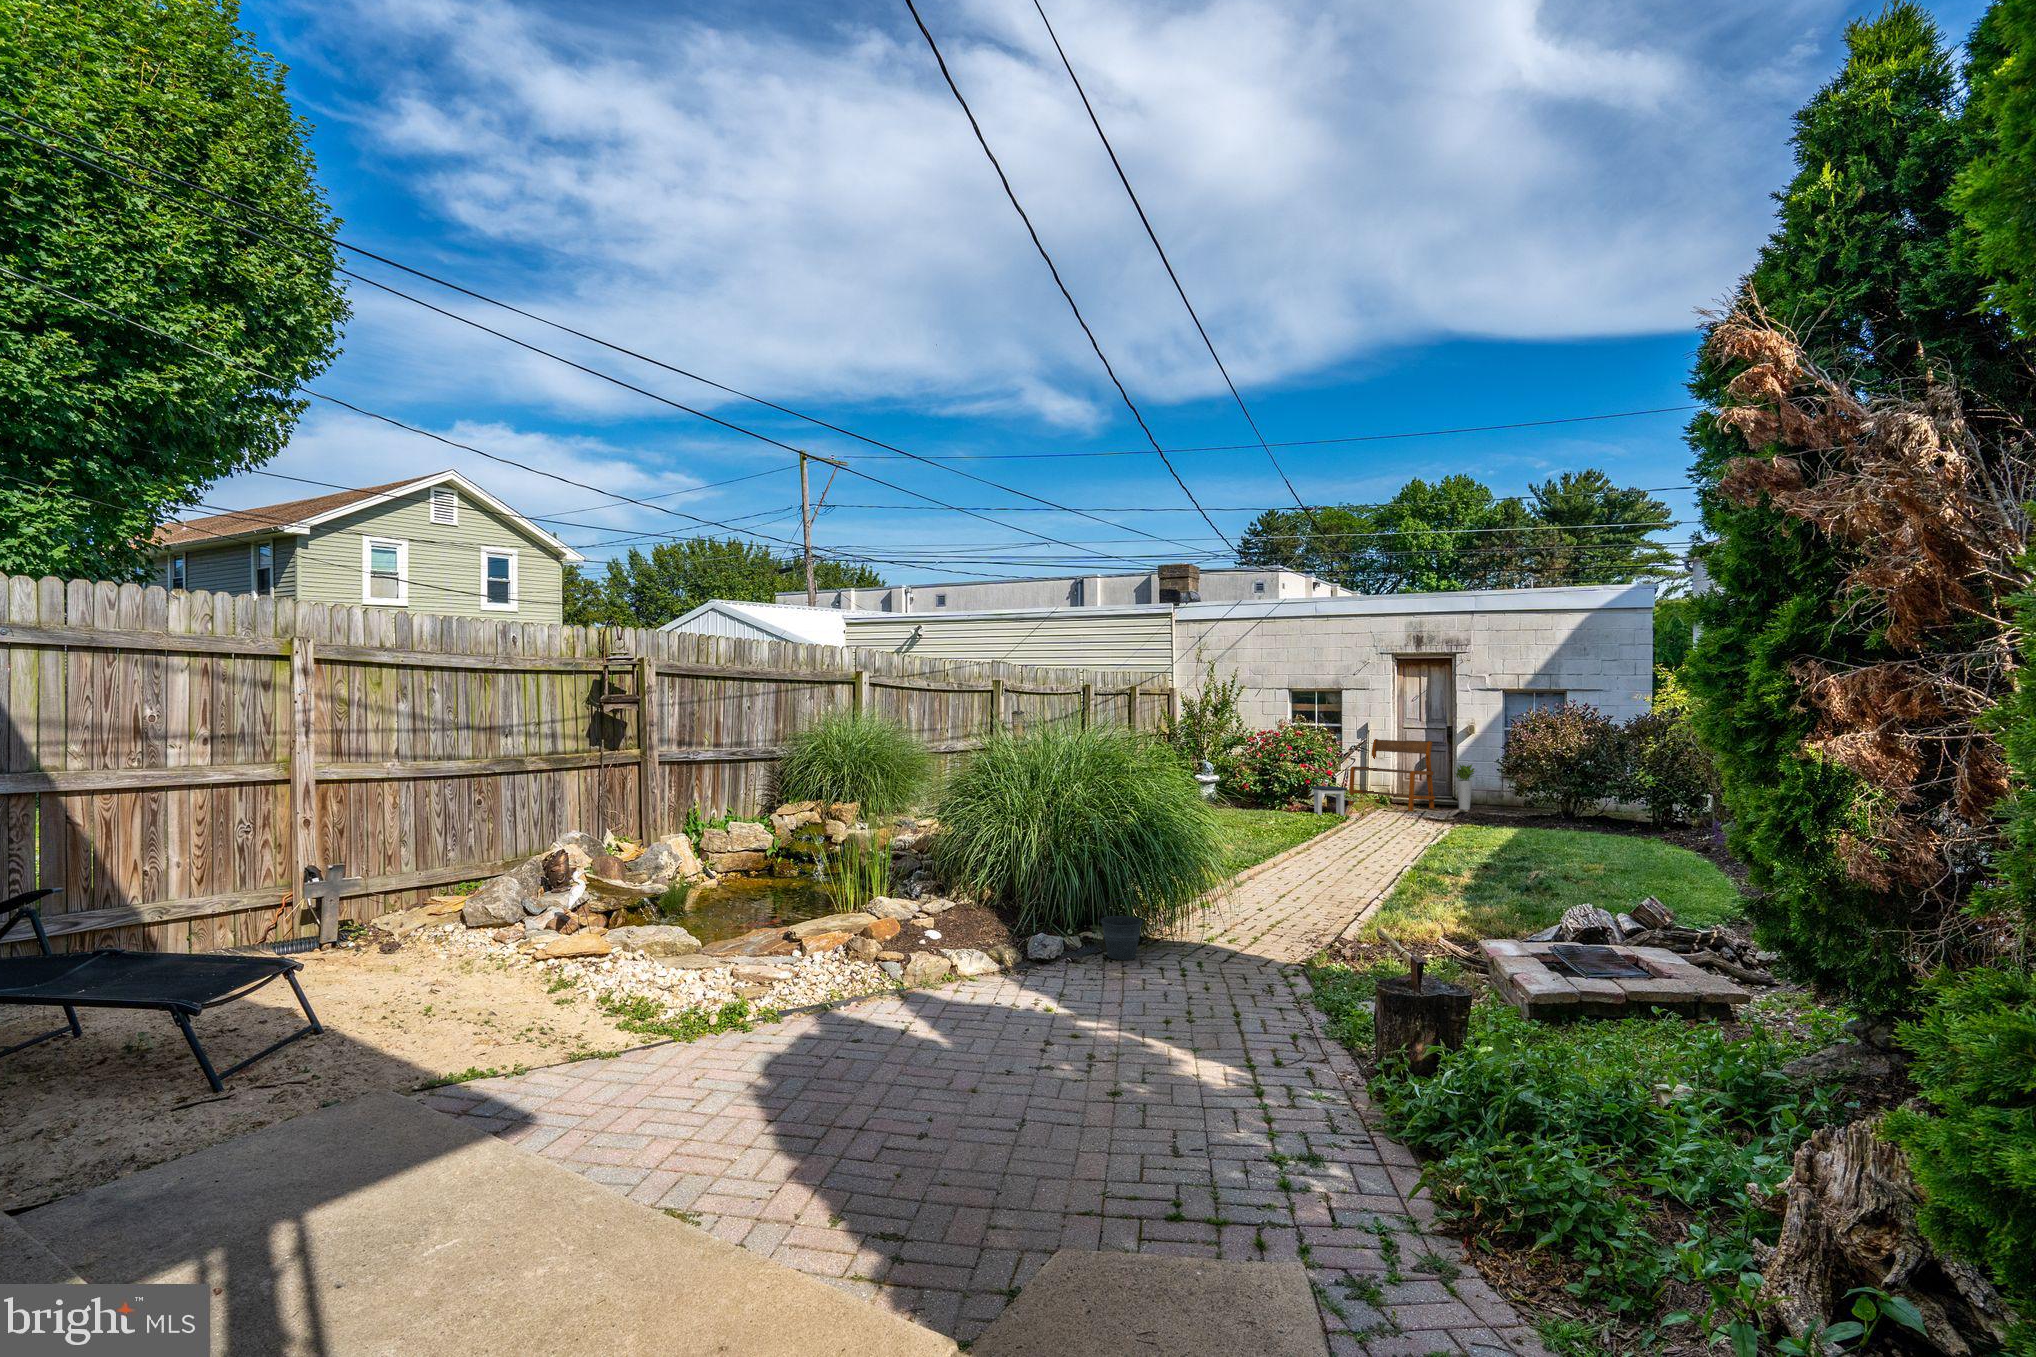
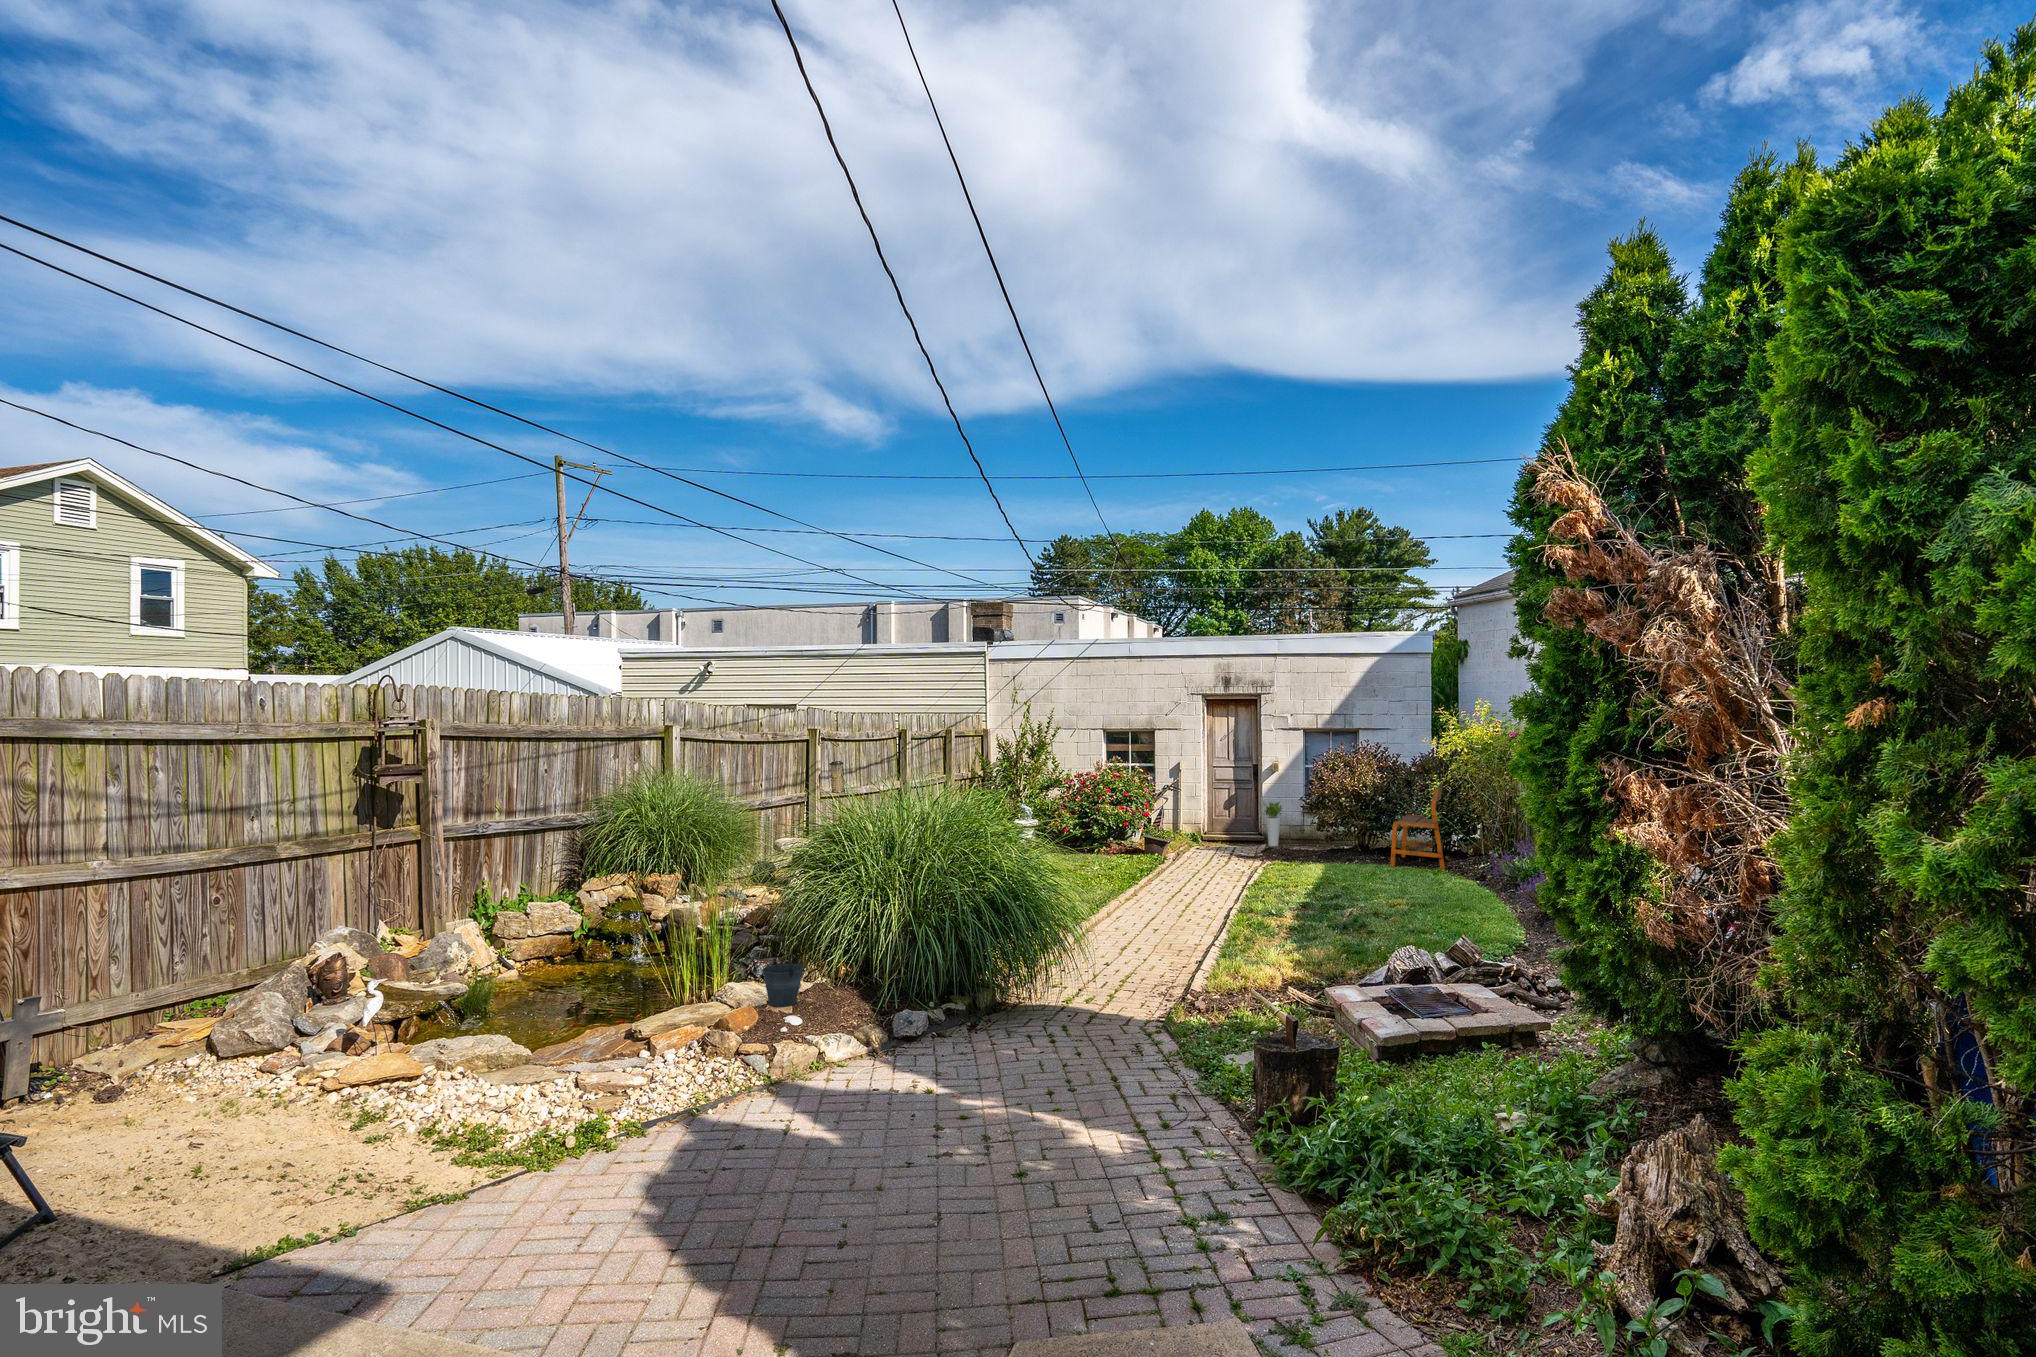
bench: present [1348,739,1435,811] -> present [1390,787,1452,869]
round table: present [1311,786,1347,815] -> none [1133,829,1168,858]
bucket: present [1098,898,1145,960] -> present [762,946,804,1007]

